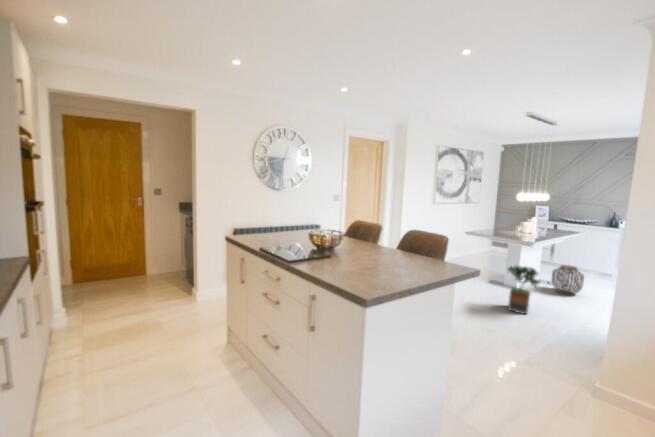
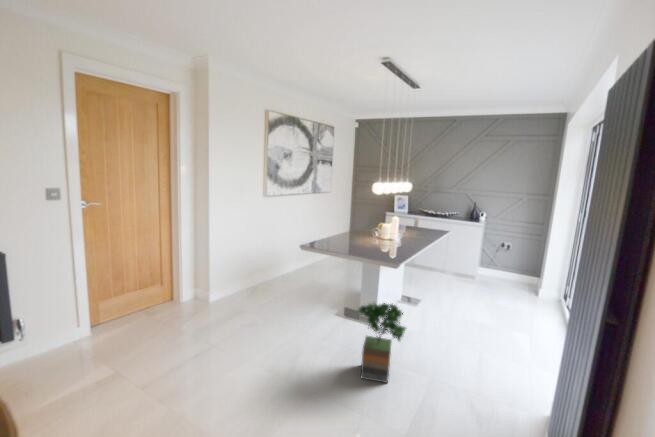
woven basket: present [552,265,584,295] -> none [416,281,454,323]

